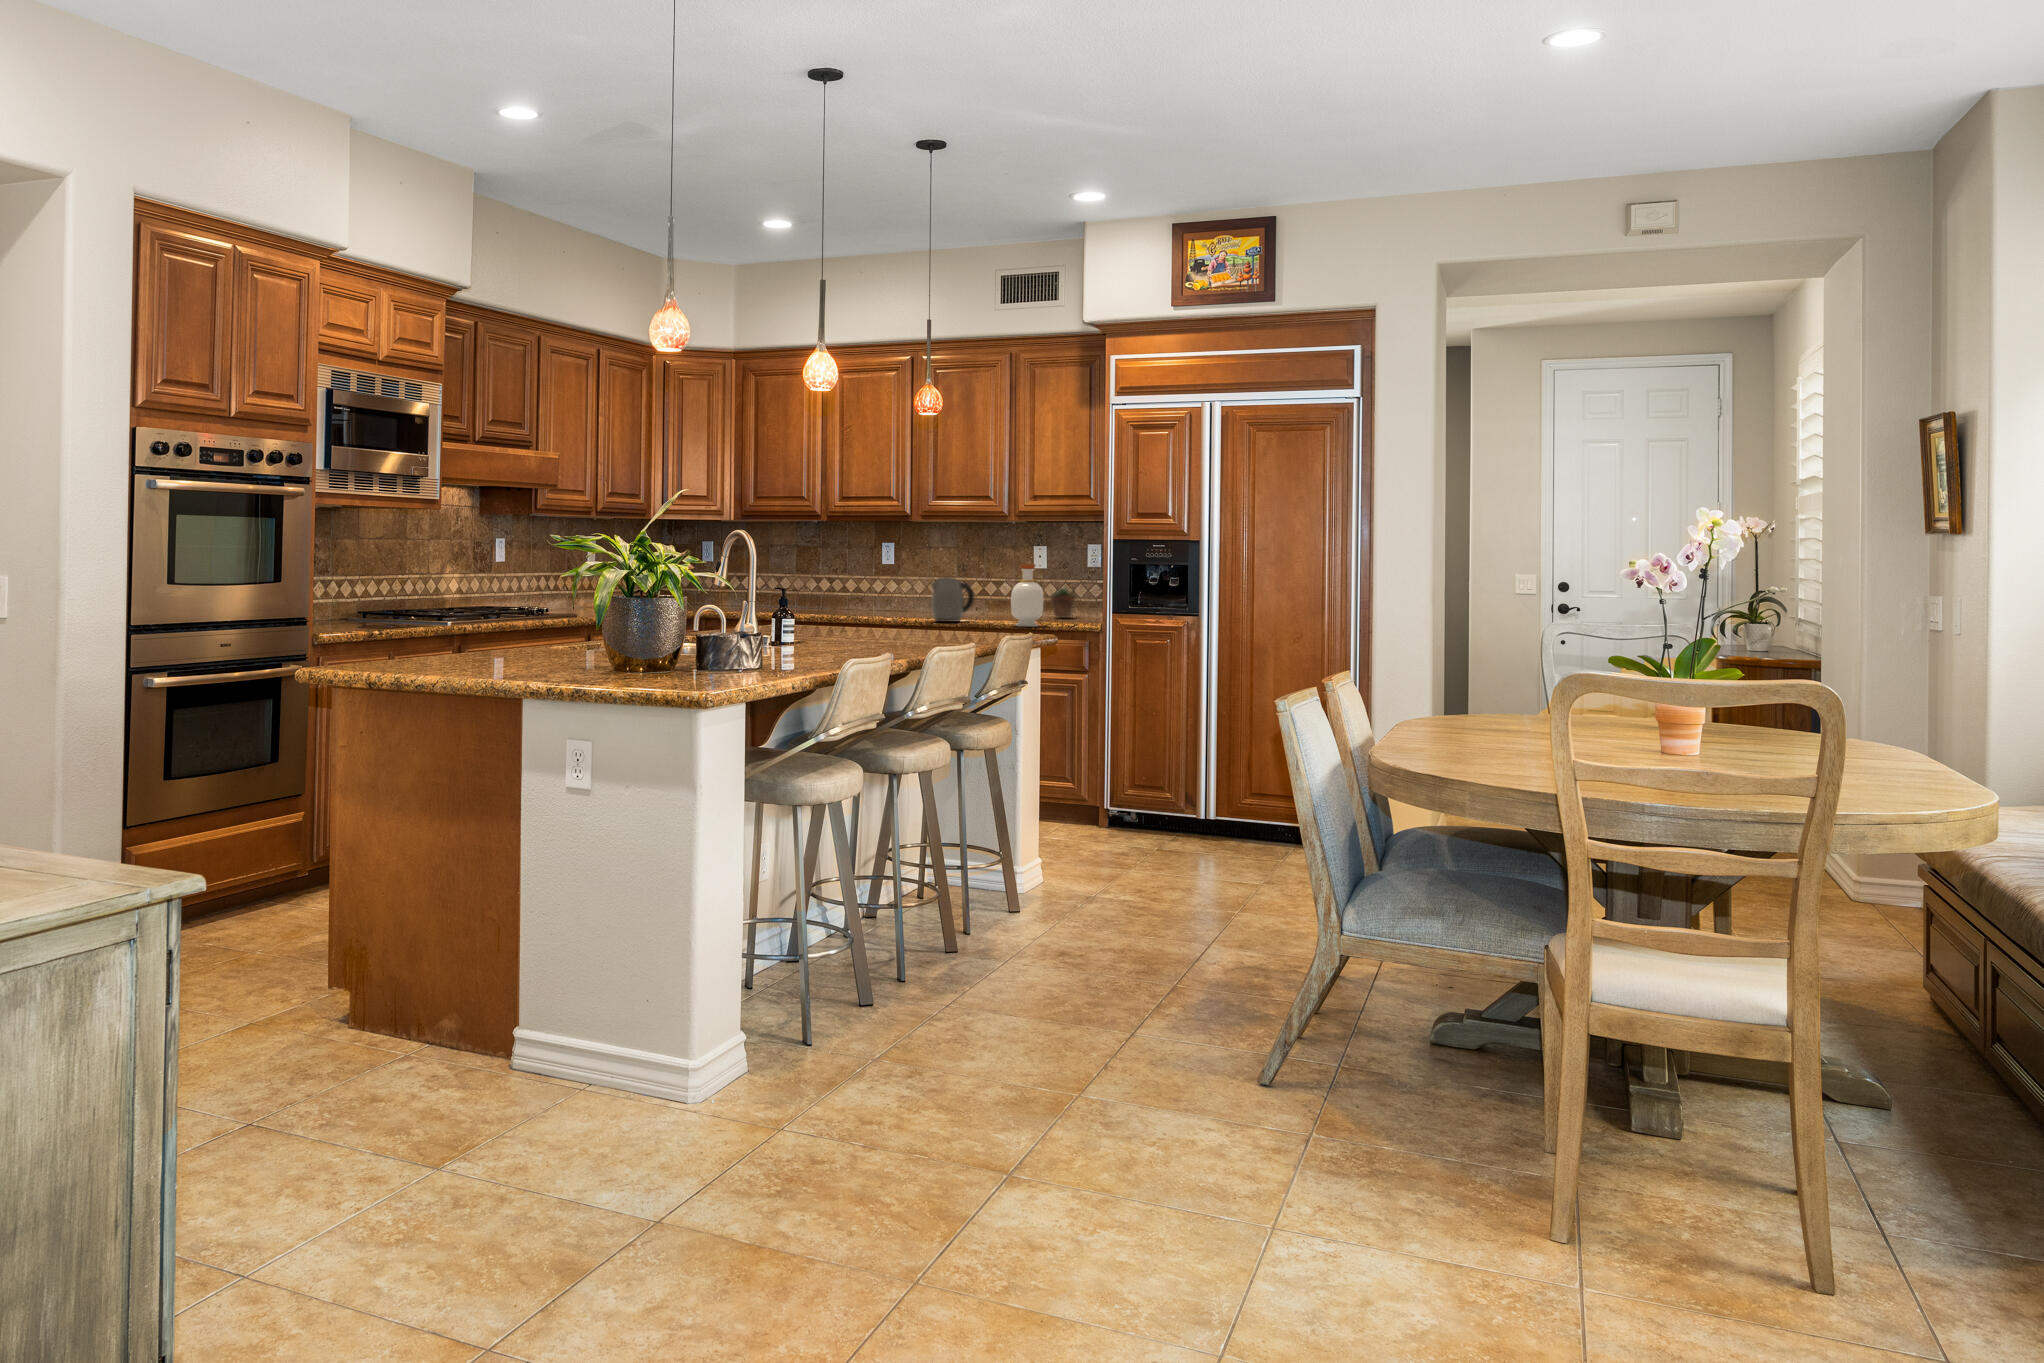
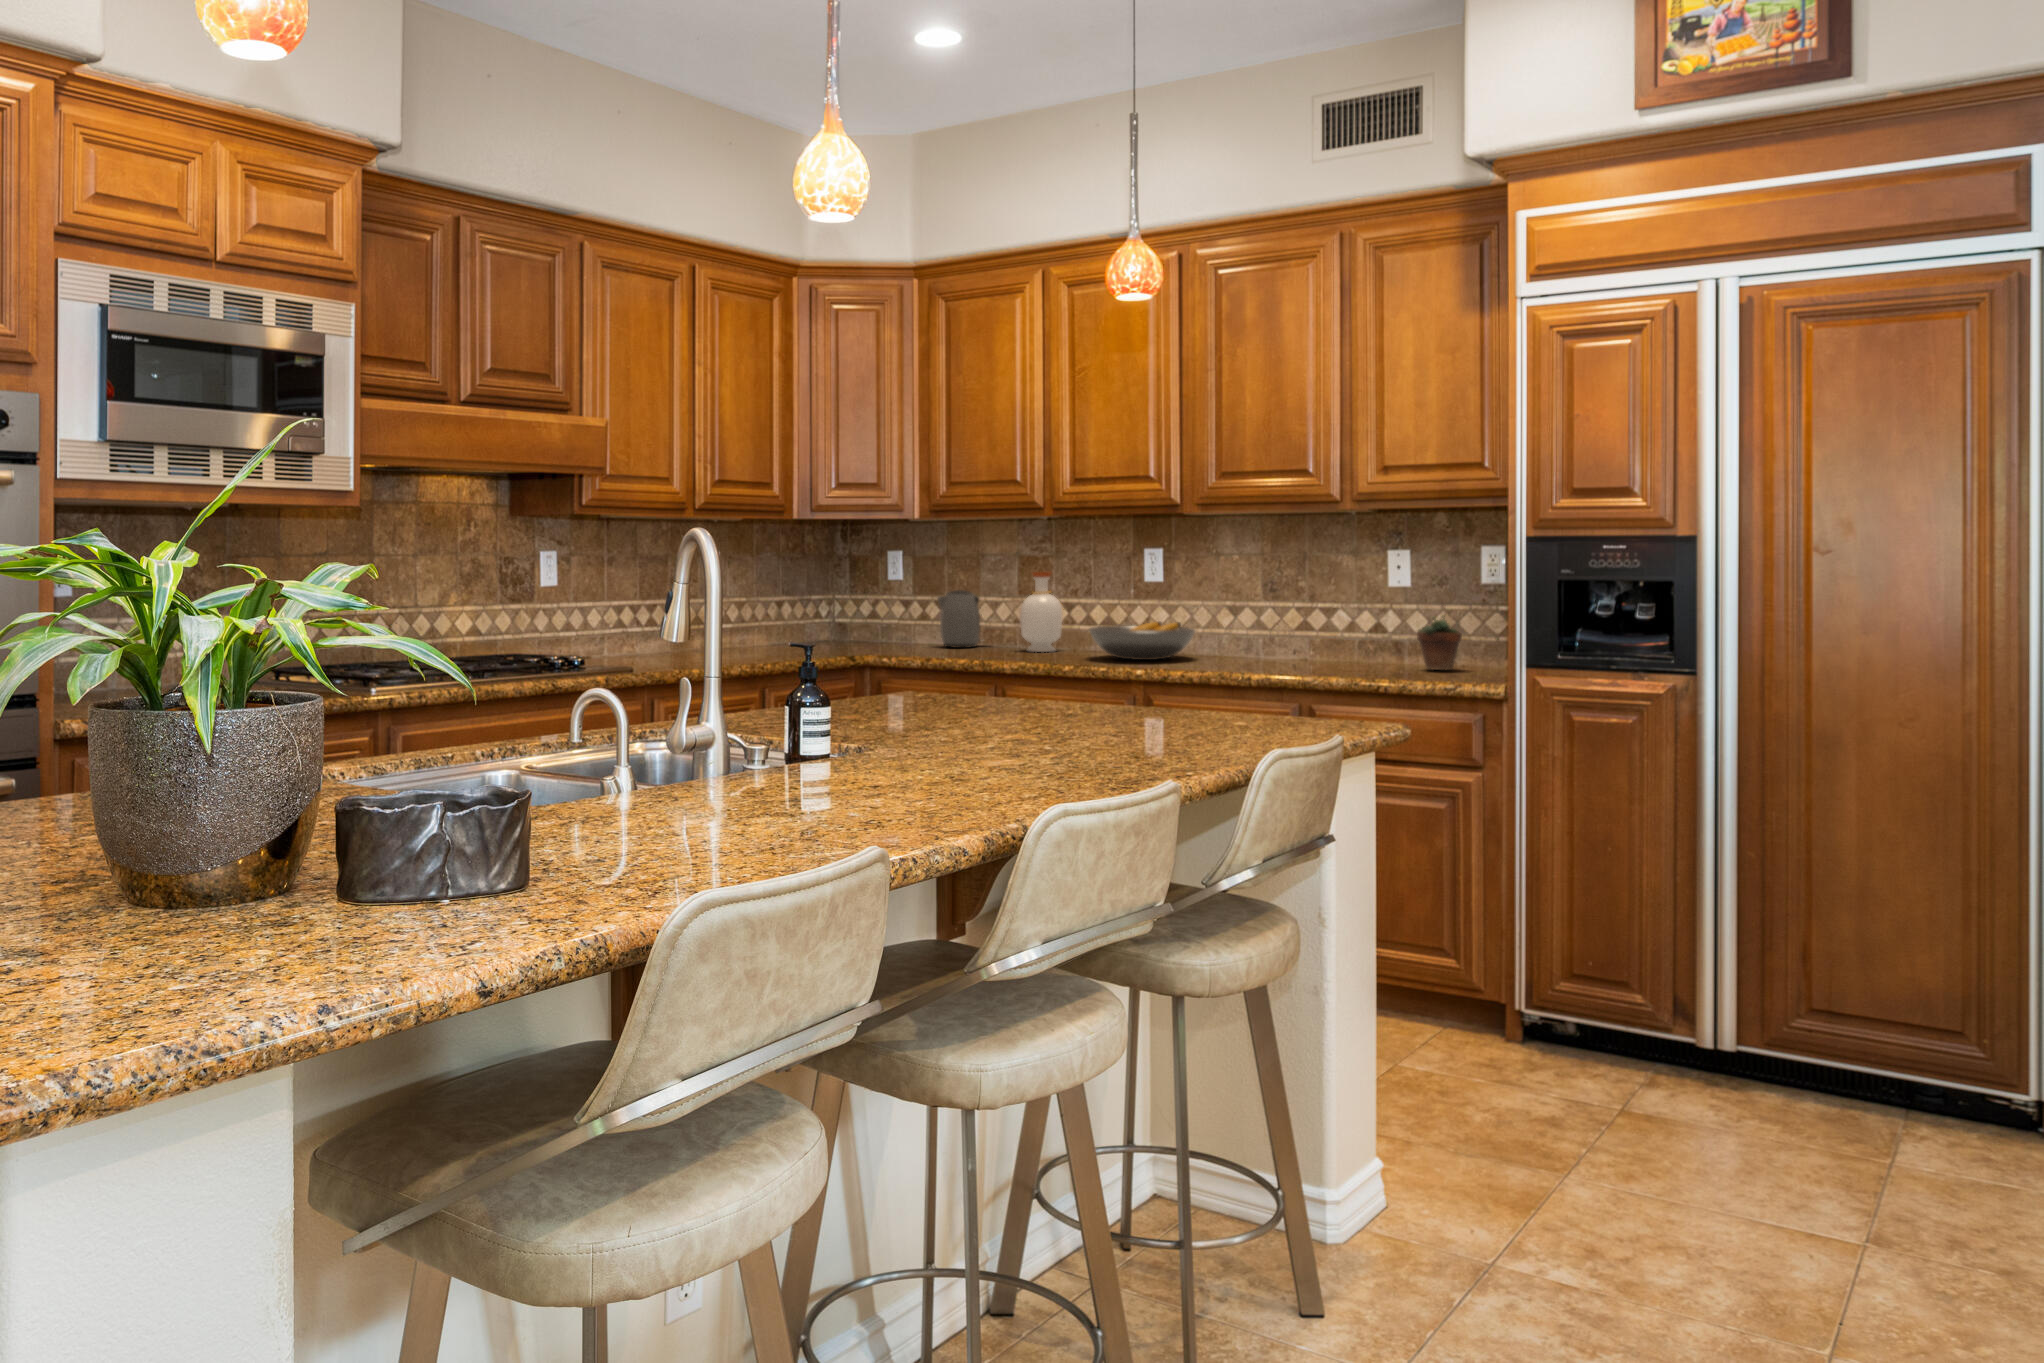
bottle: present [1011,565,1045,627] -> present [1020,572,1064,652]
kettle: present [931,577,974,622] -> present [937,590,980,648]
fruit bowl: none [849,589,917,614] -> present [1089,621,1196,660]

